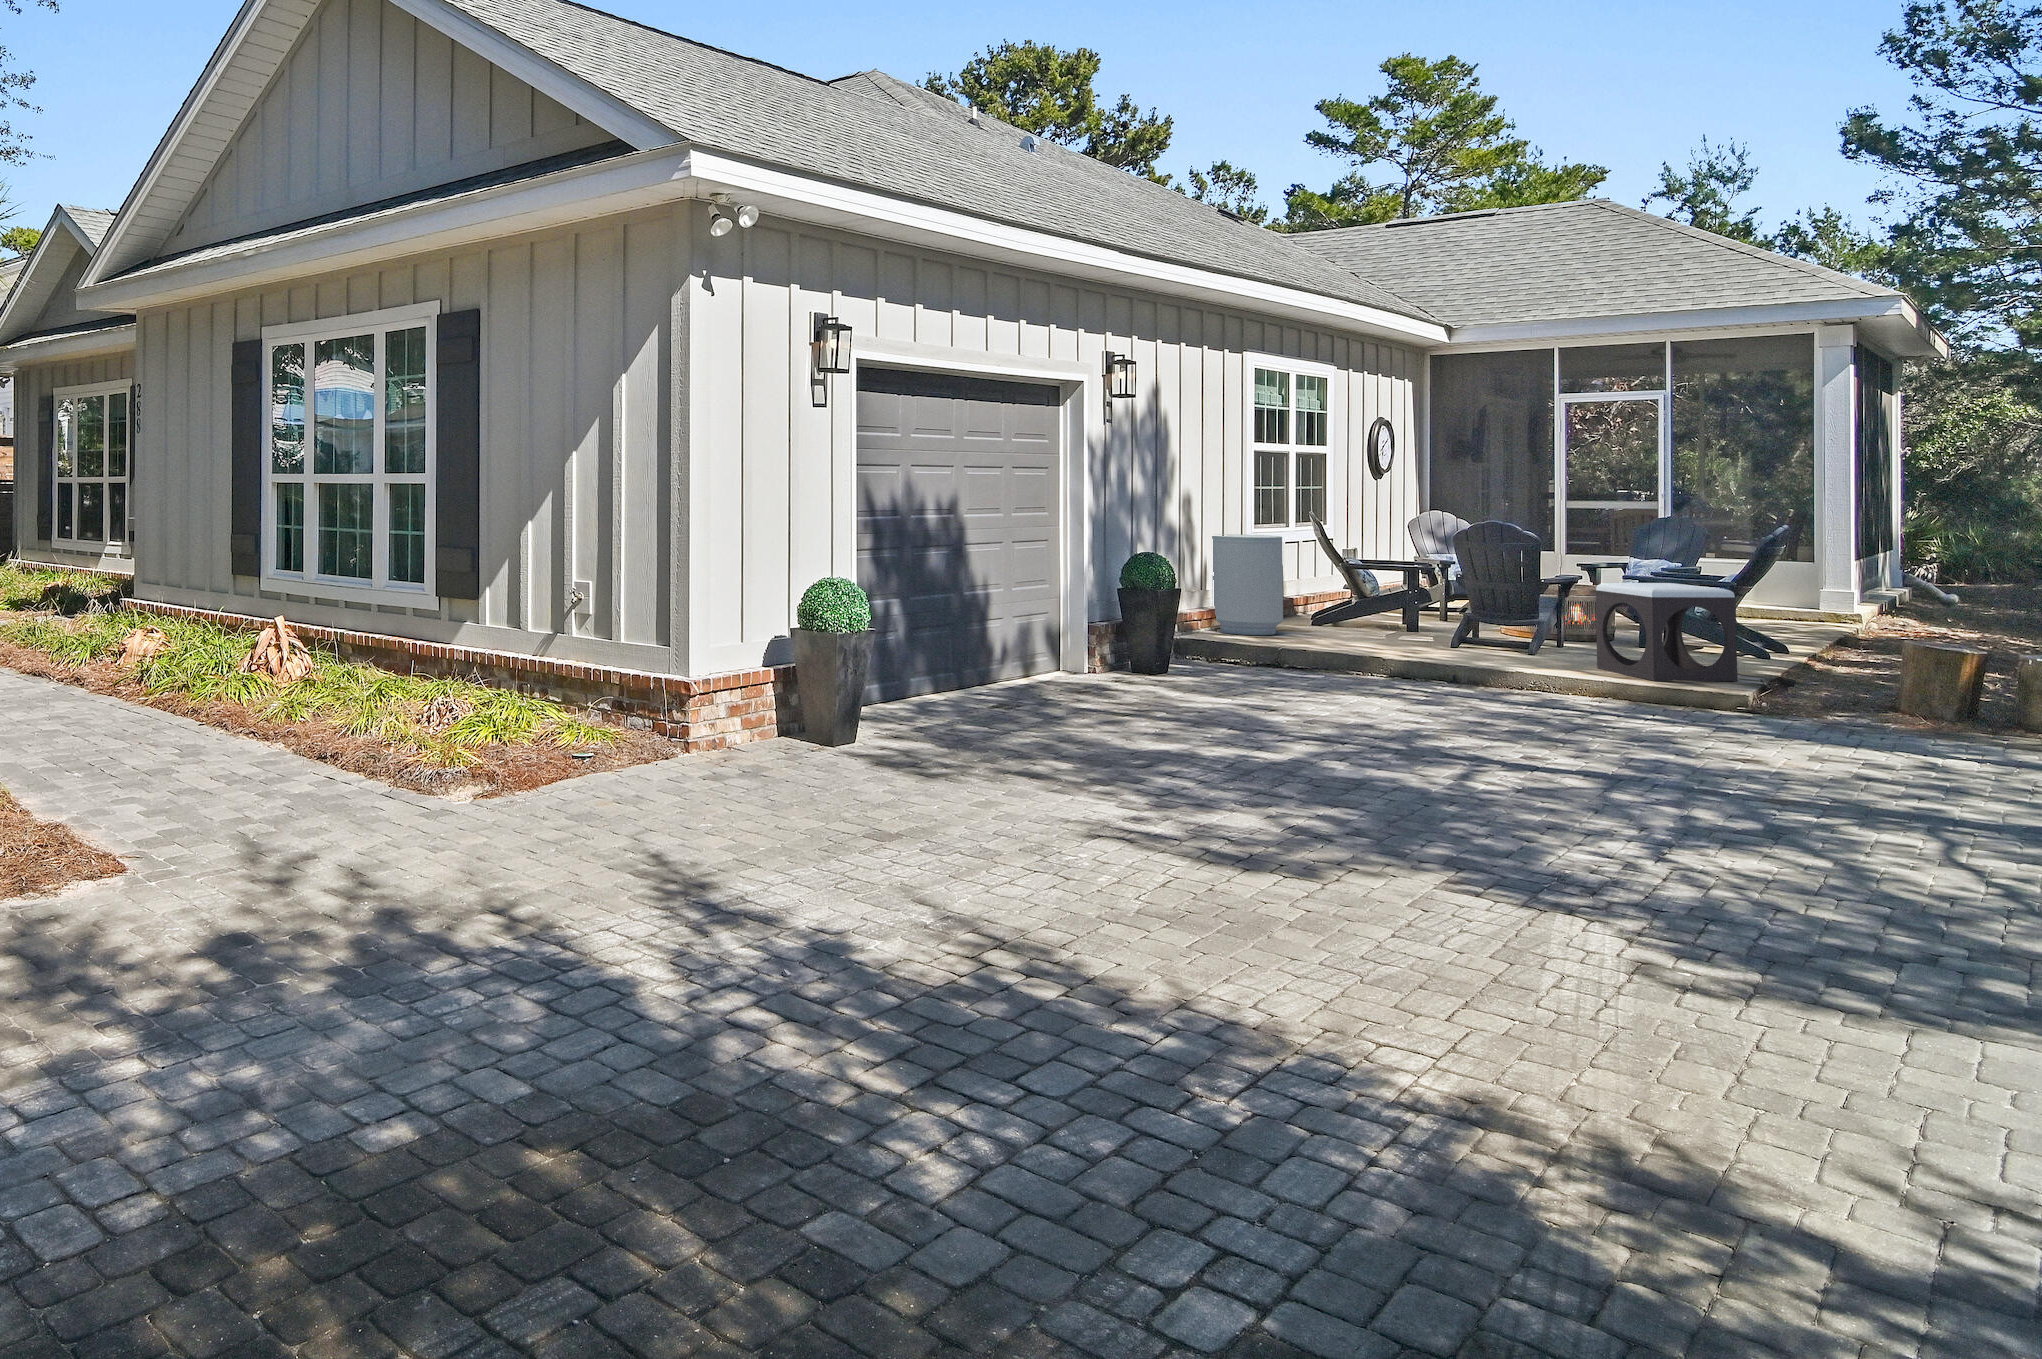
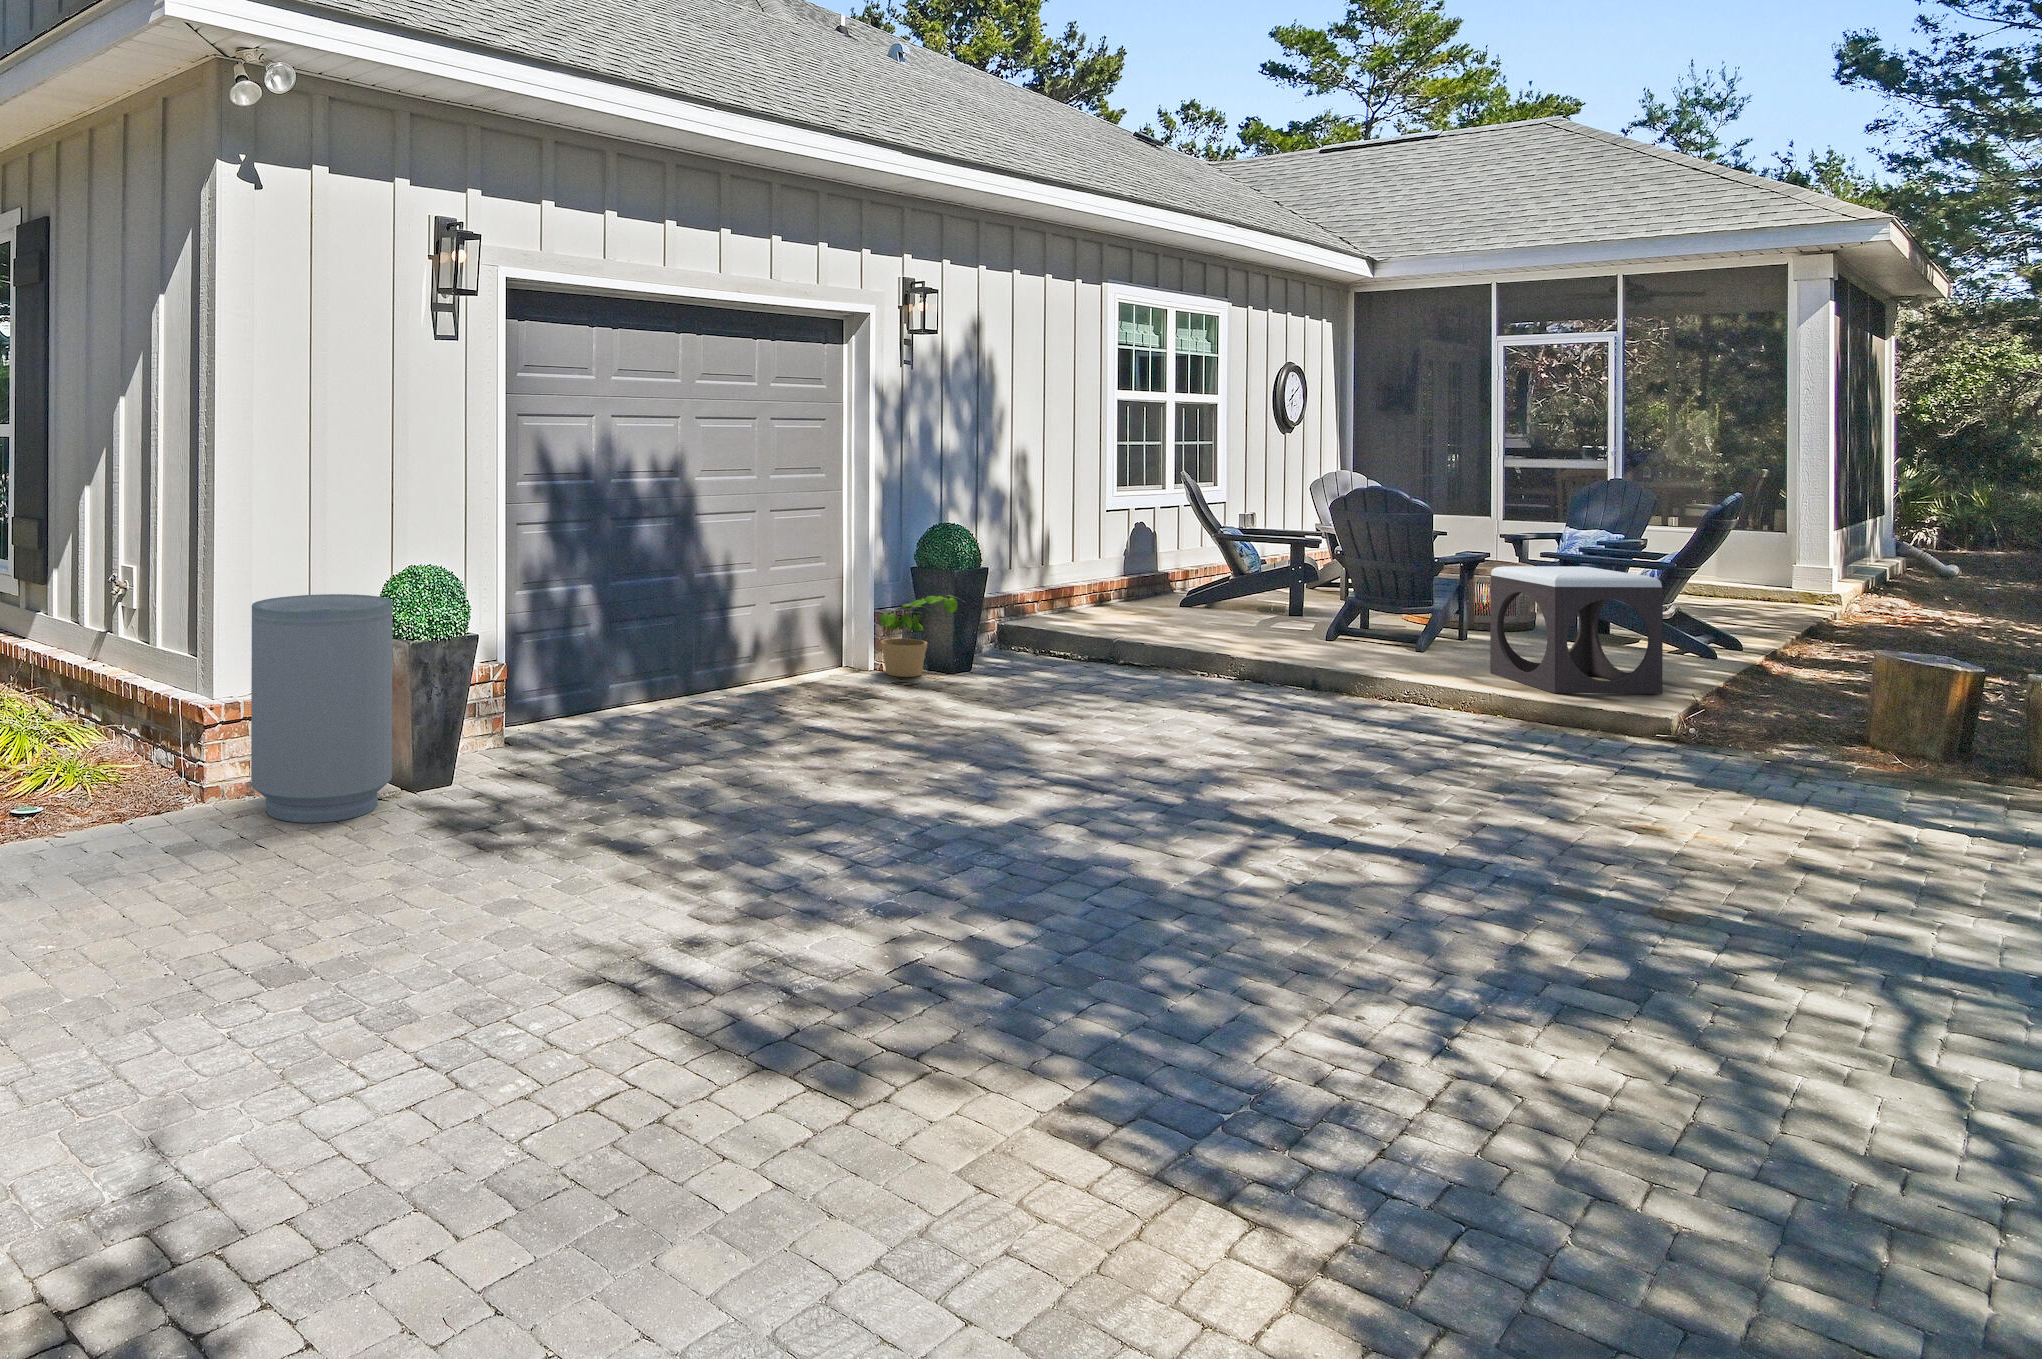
trash can: present [1212,535,1283,635] -> present [251,594,392,823]
potted plant: none [1098,609,1172,675] -> present [880,595,965,677]

